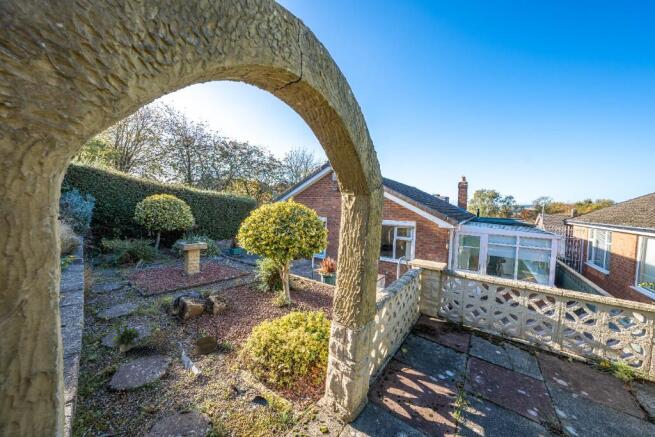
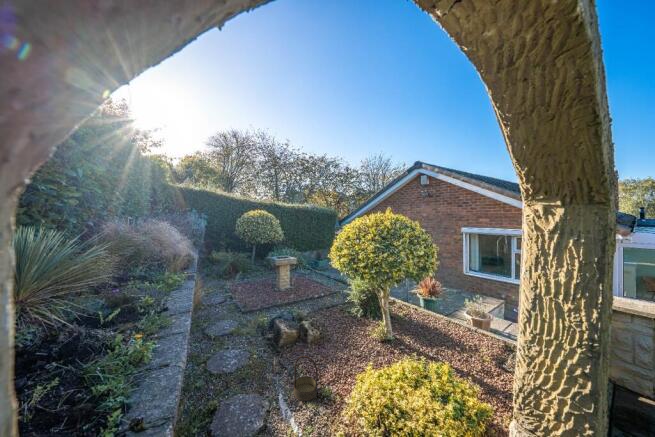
potted plant: present [112,325,139,352] -> none [213,350,239,382]

